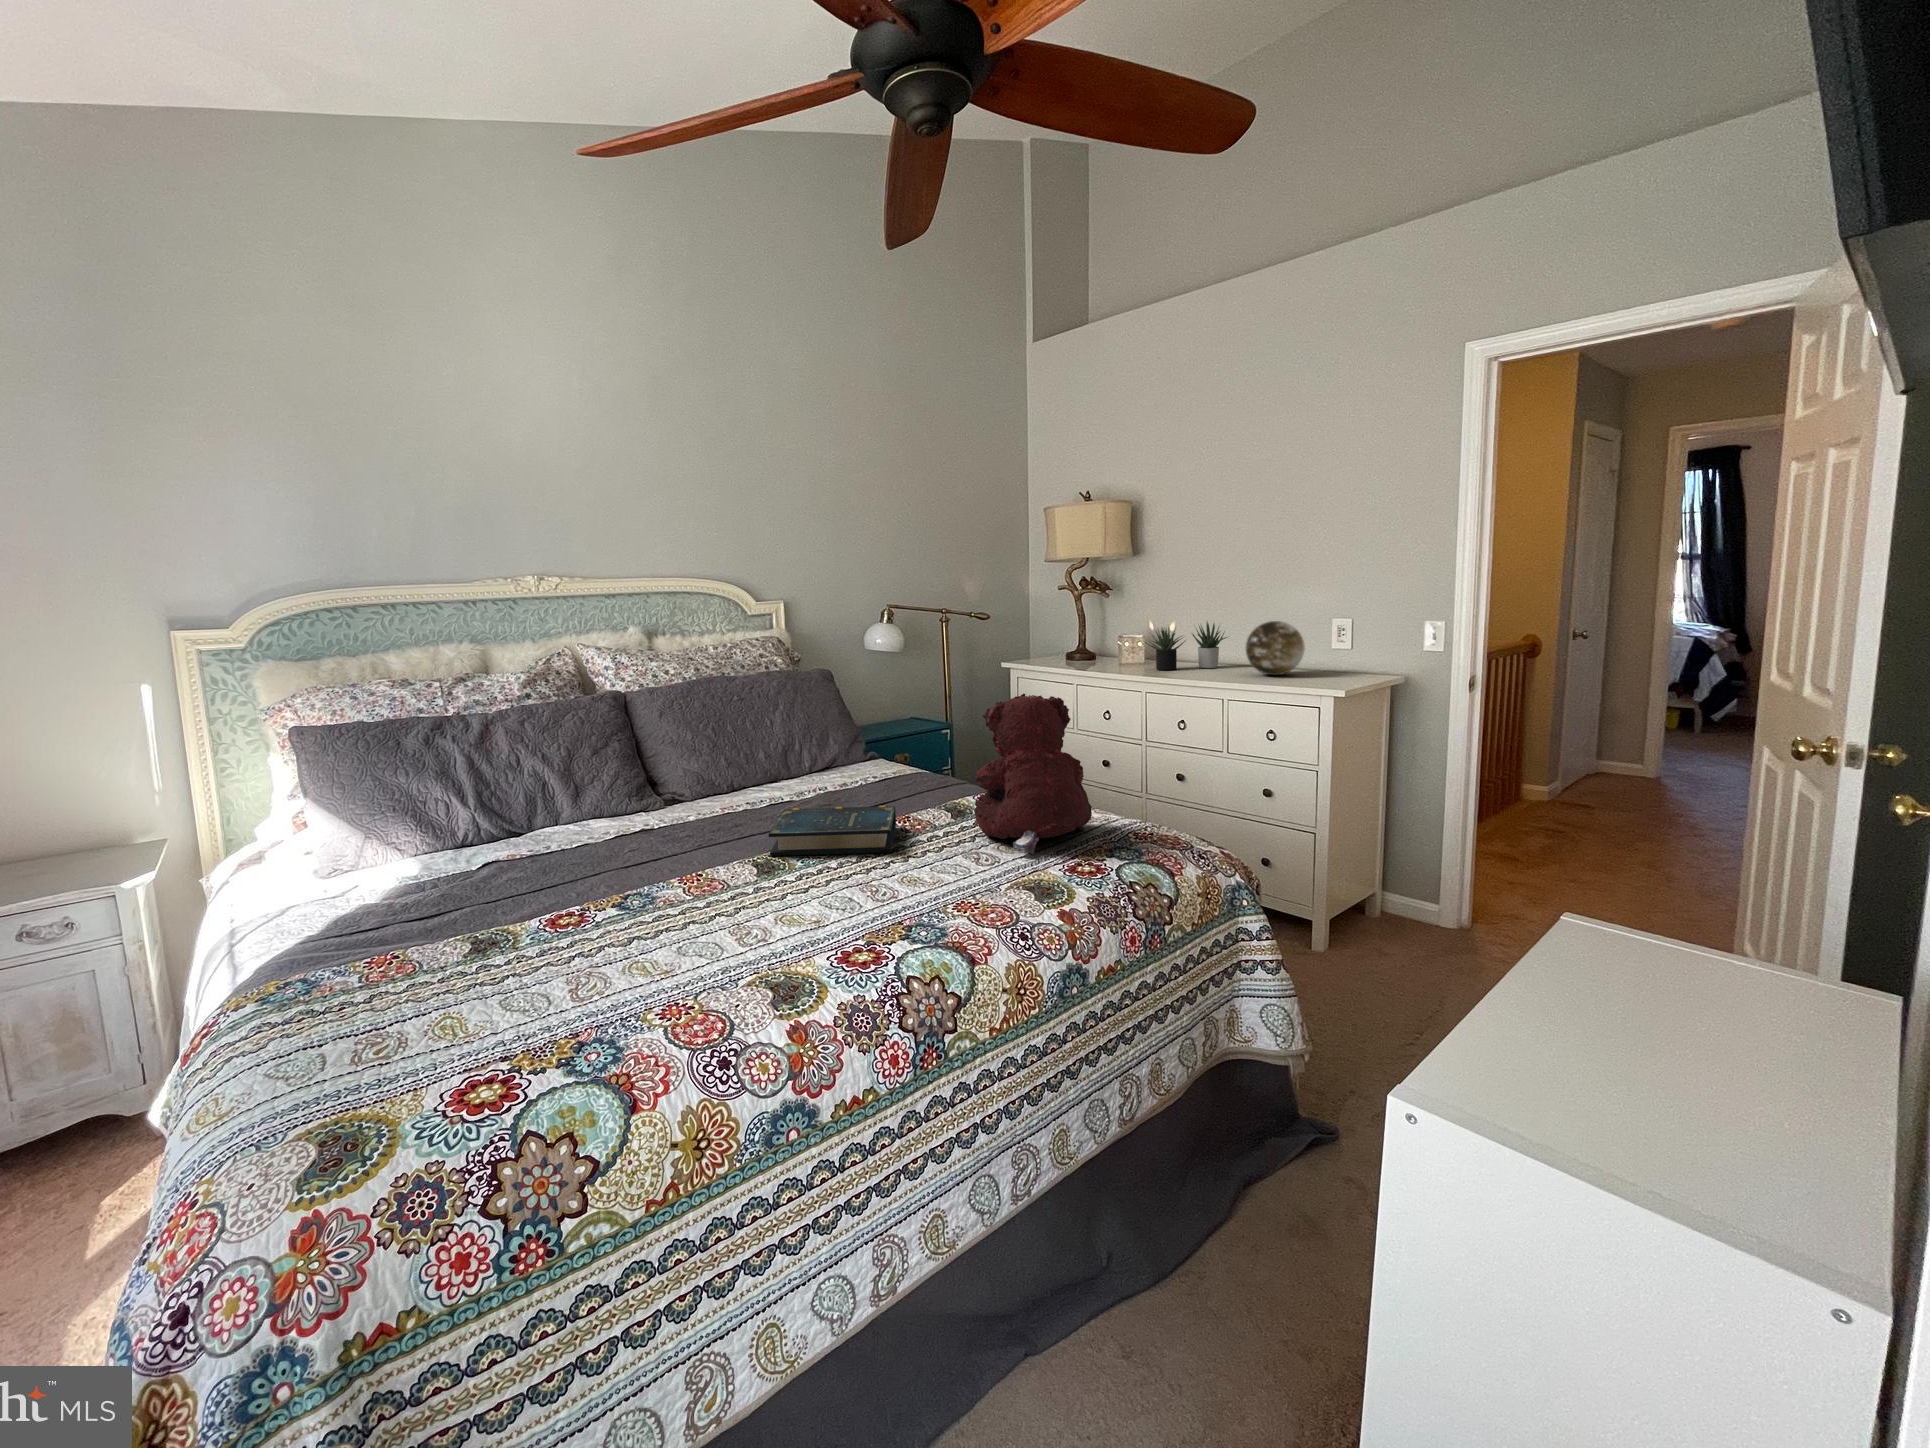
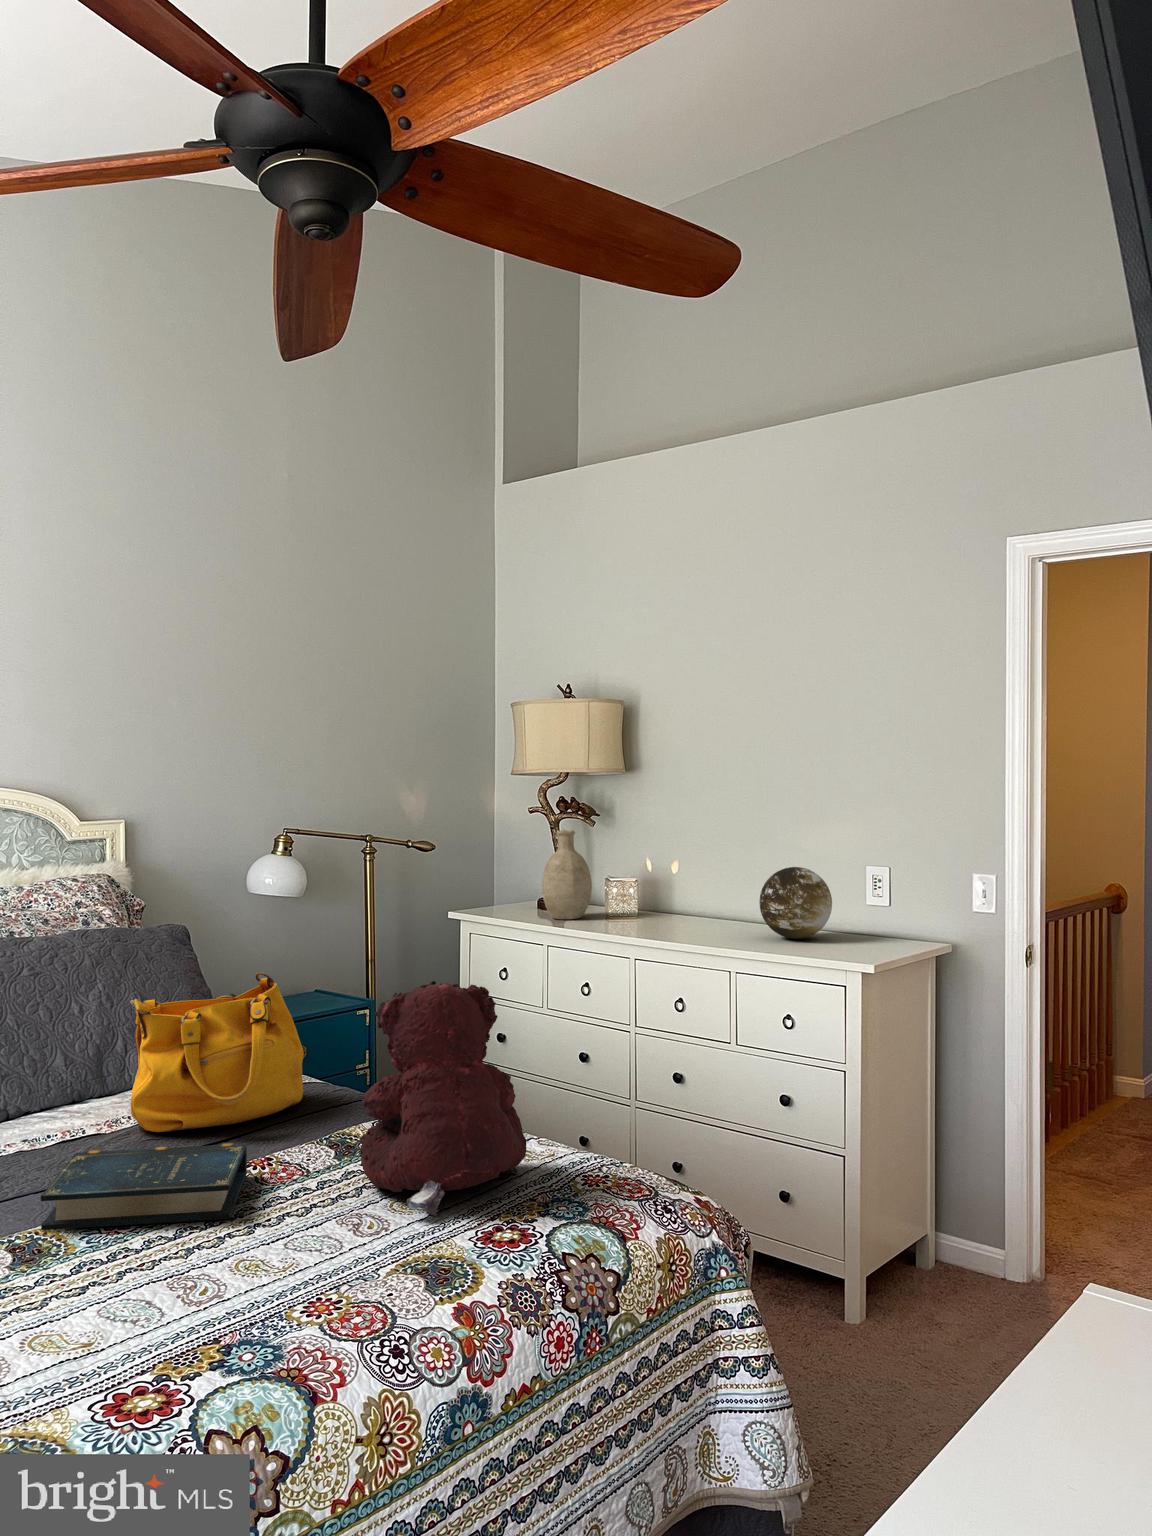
decorative vase: none [1074,600,1111,666] -> present [542,830,592,919]
succulent plant: present [1146,622,1227,670] -> none [633,861,745,928]
handbag: none [807,695,924,801] -> present [130,972,304,1132]

